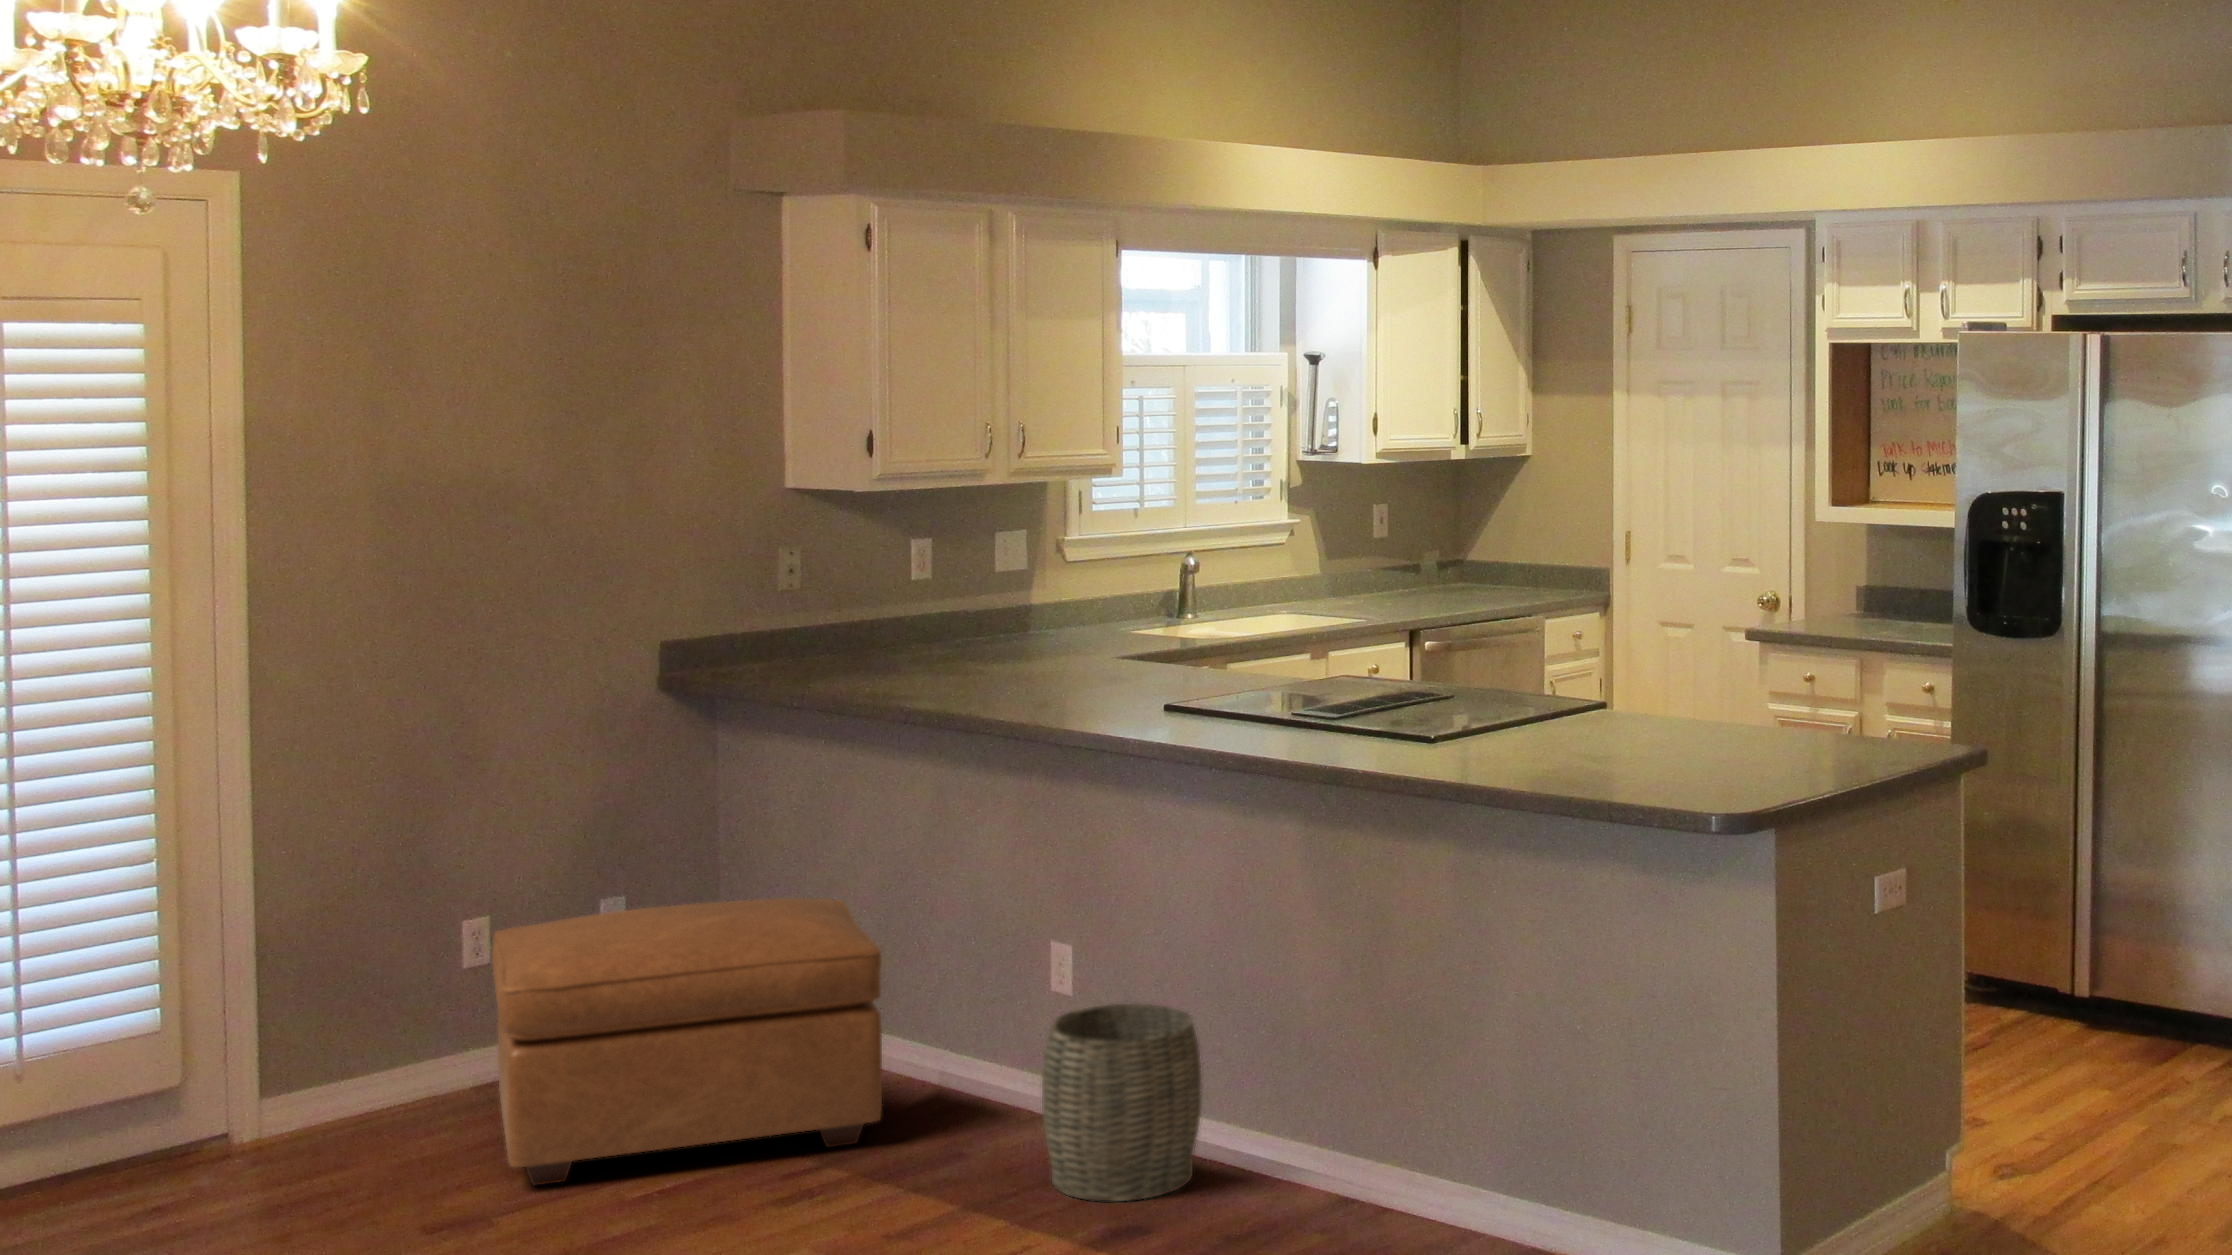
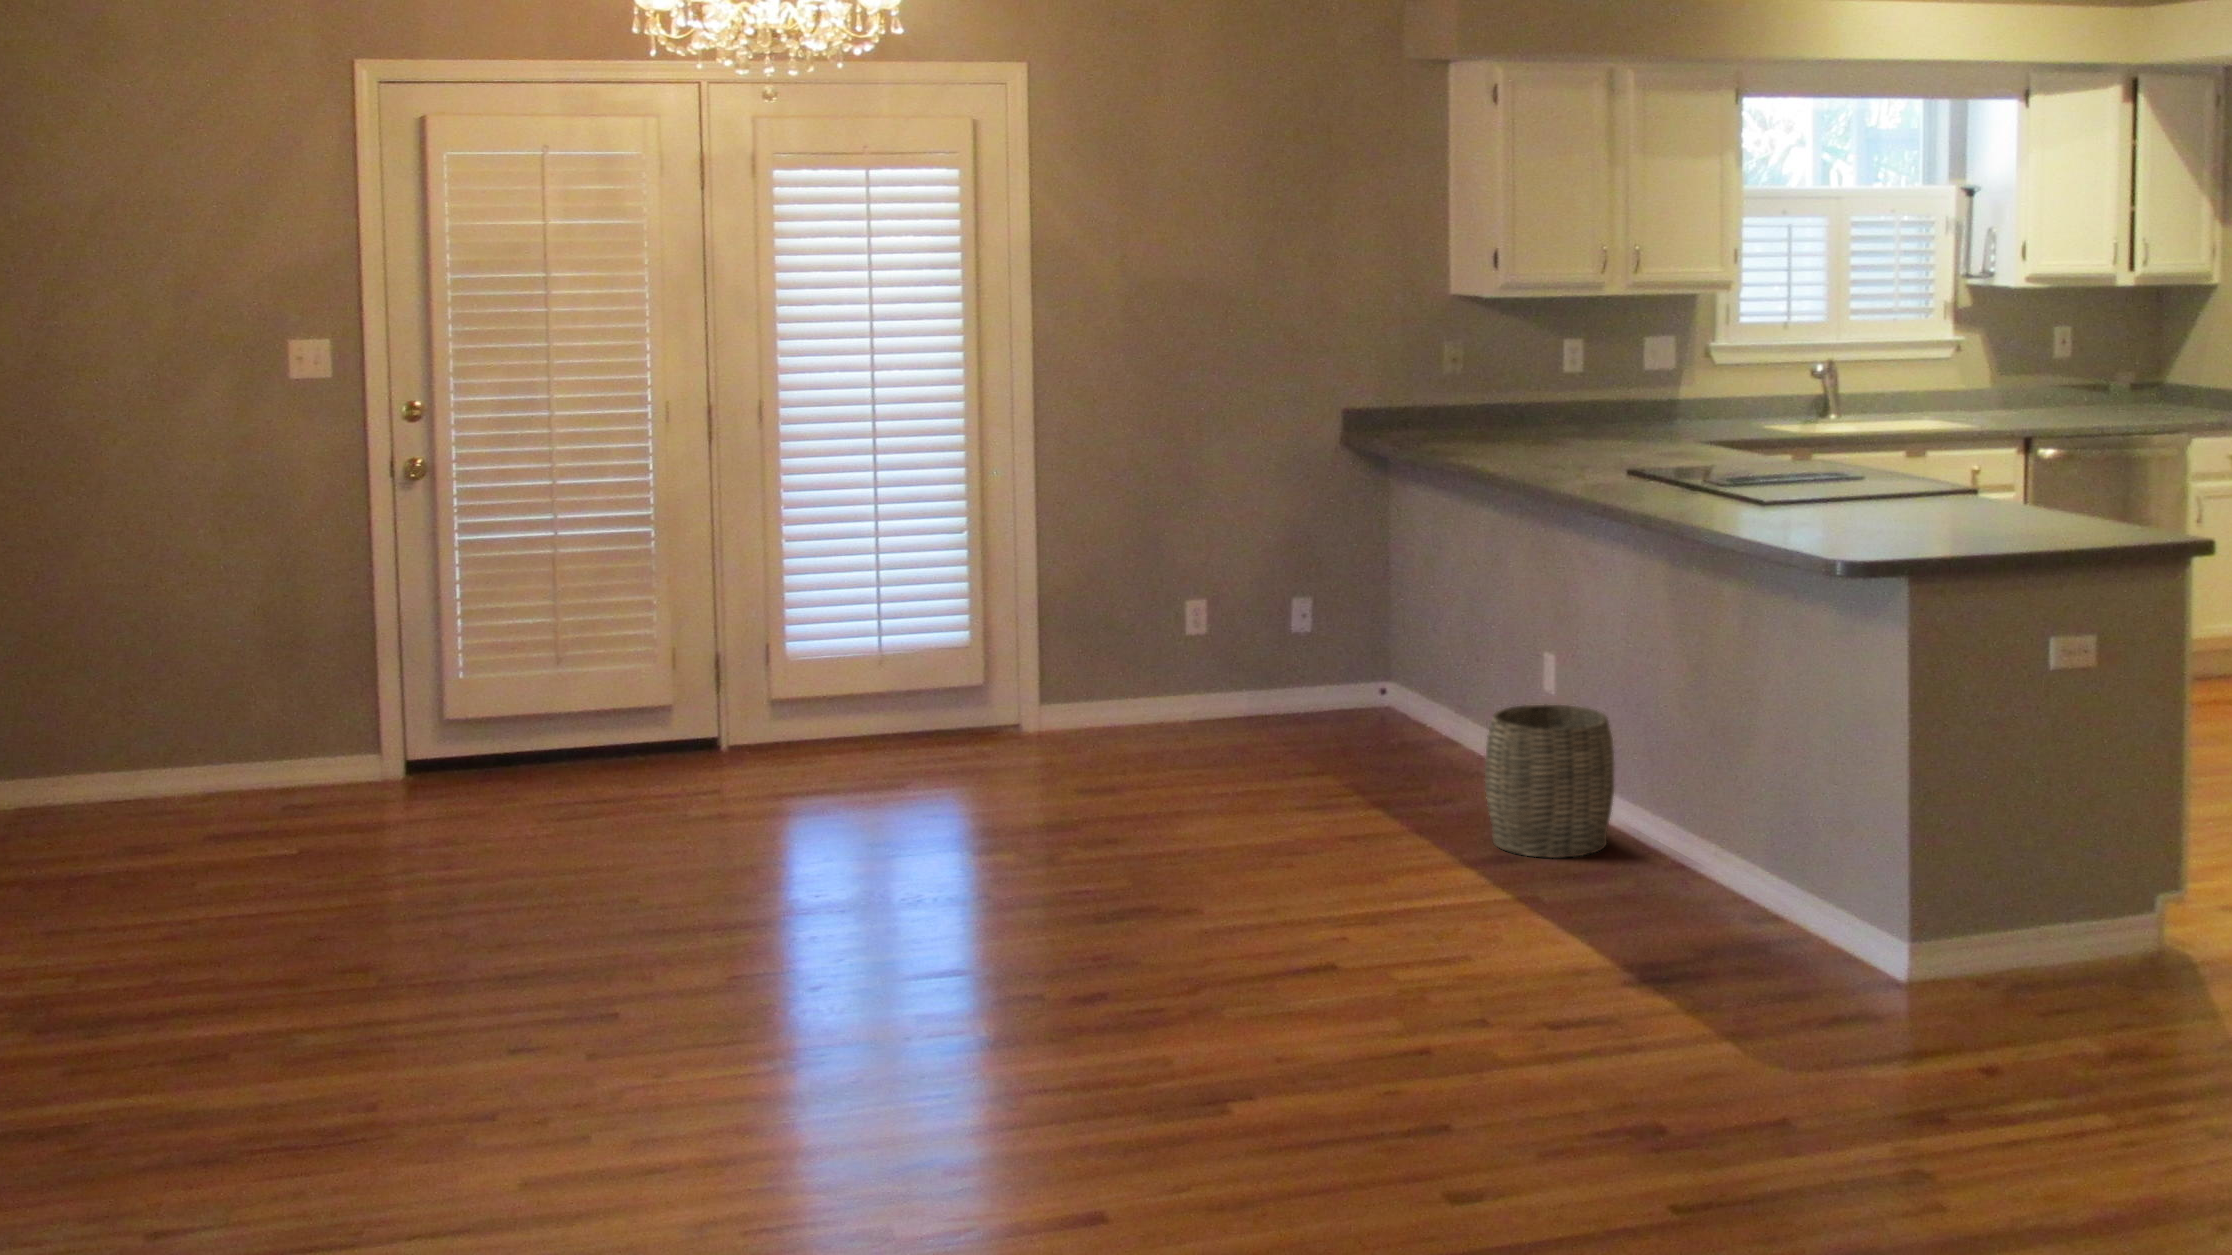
ottoman: present [492,898,882,1185] -> none [1139,599,1428,791]

